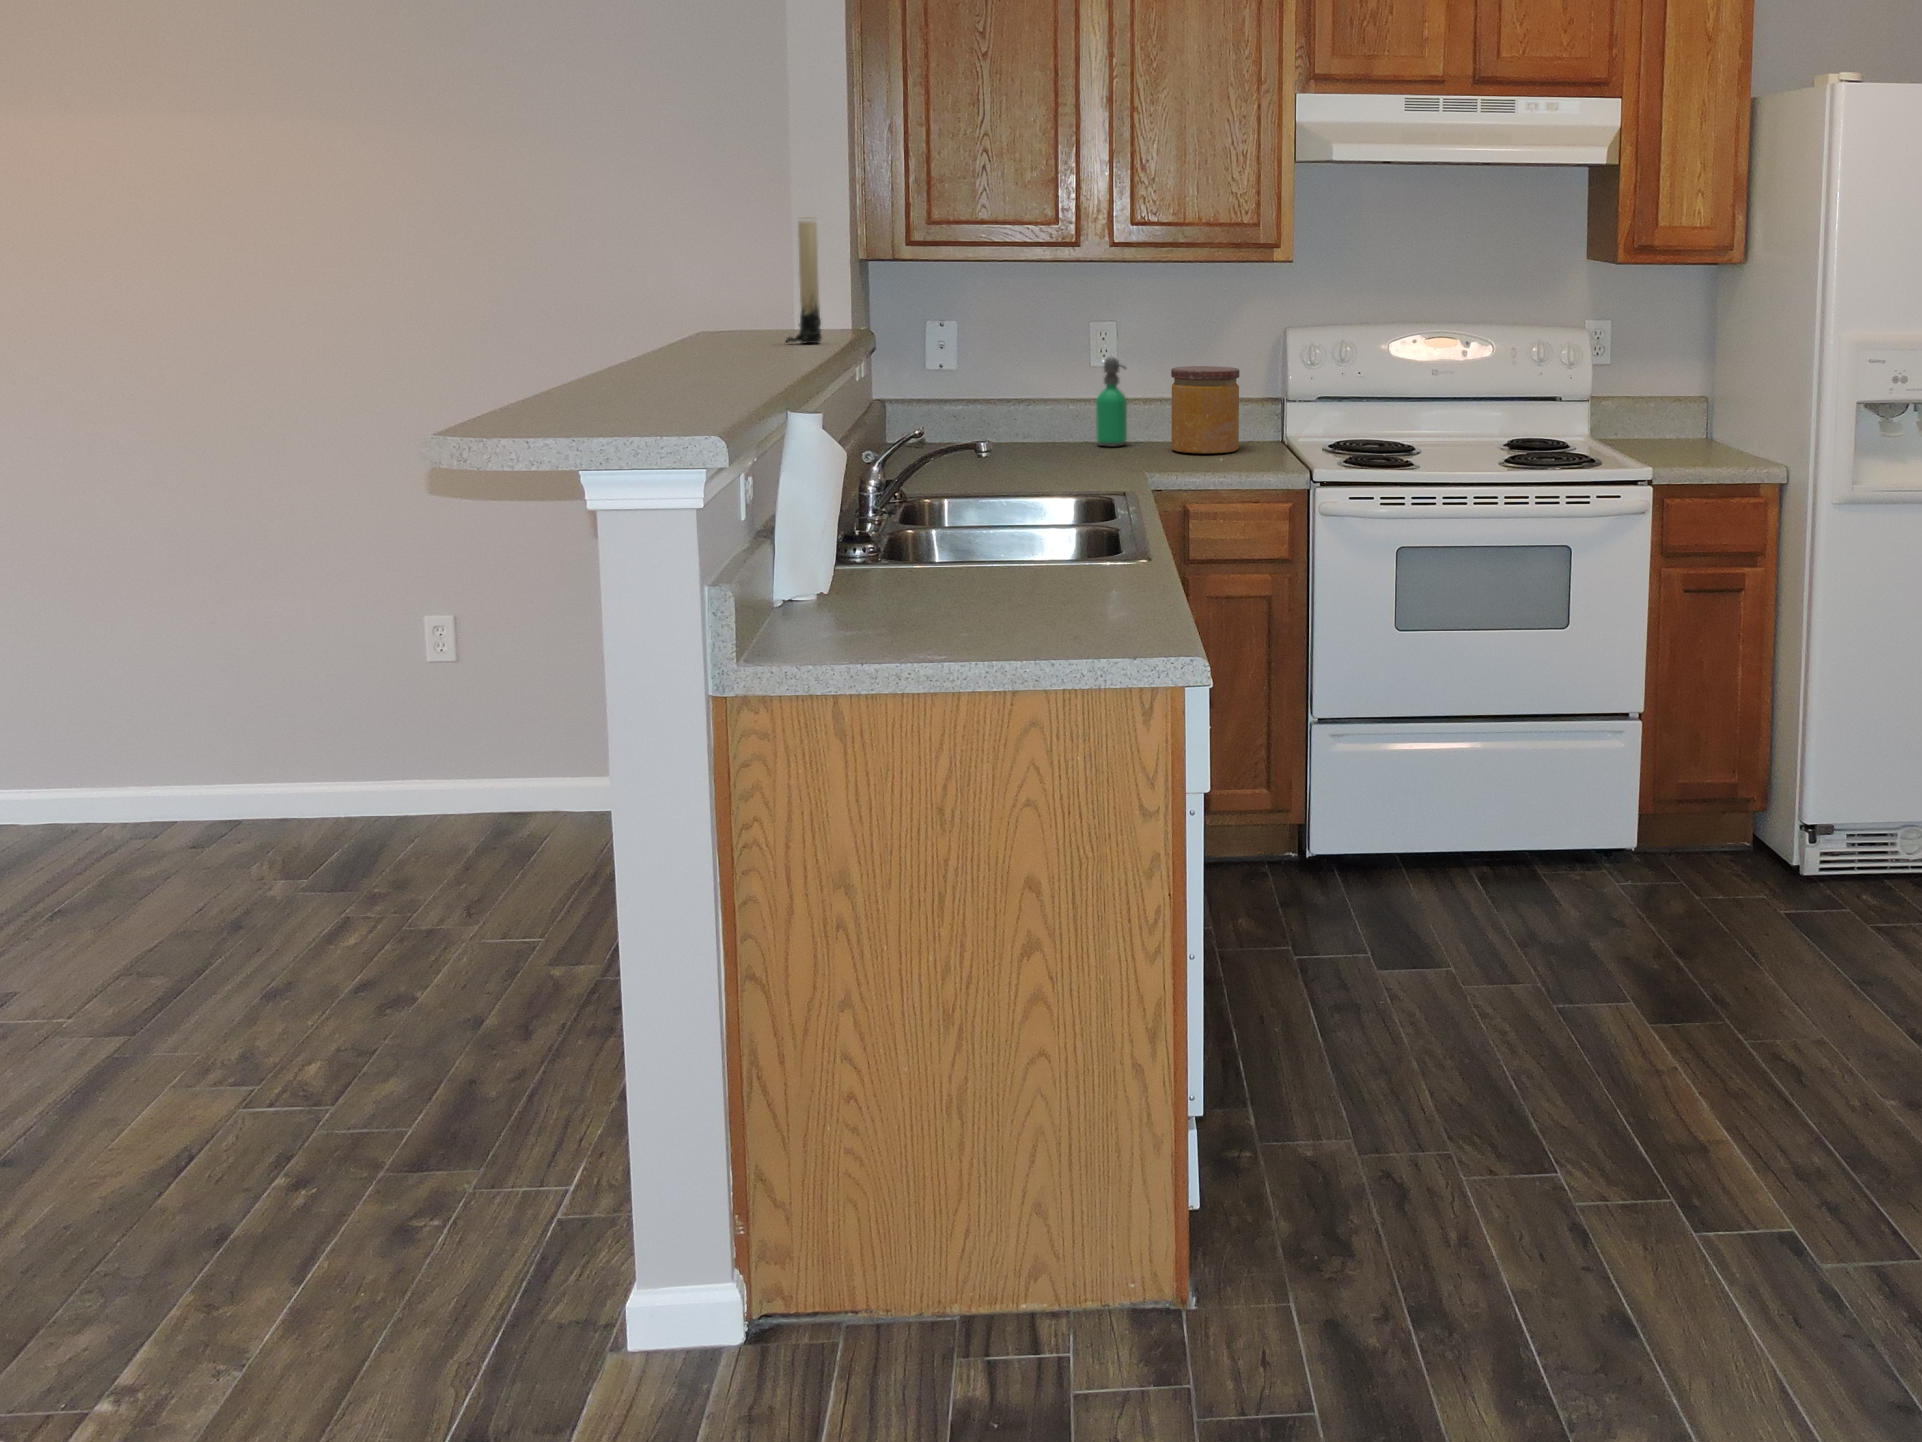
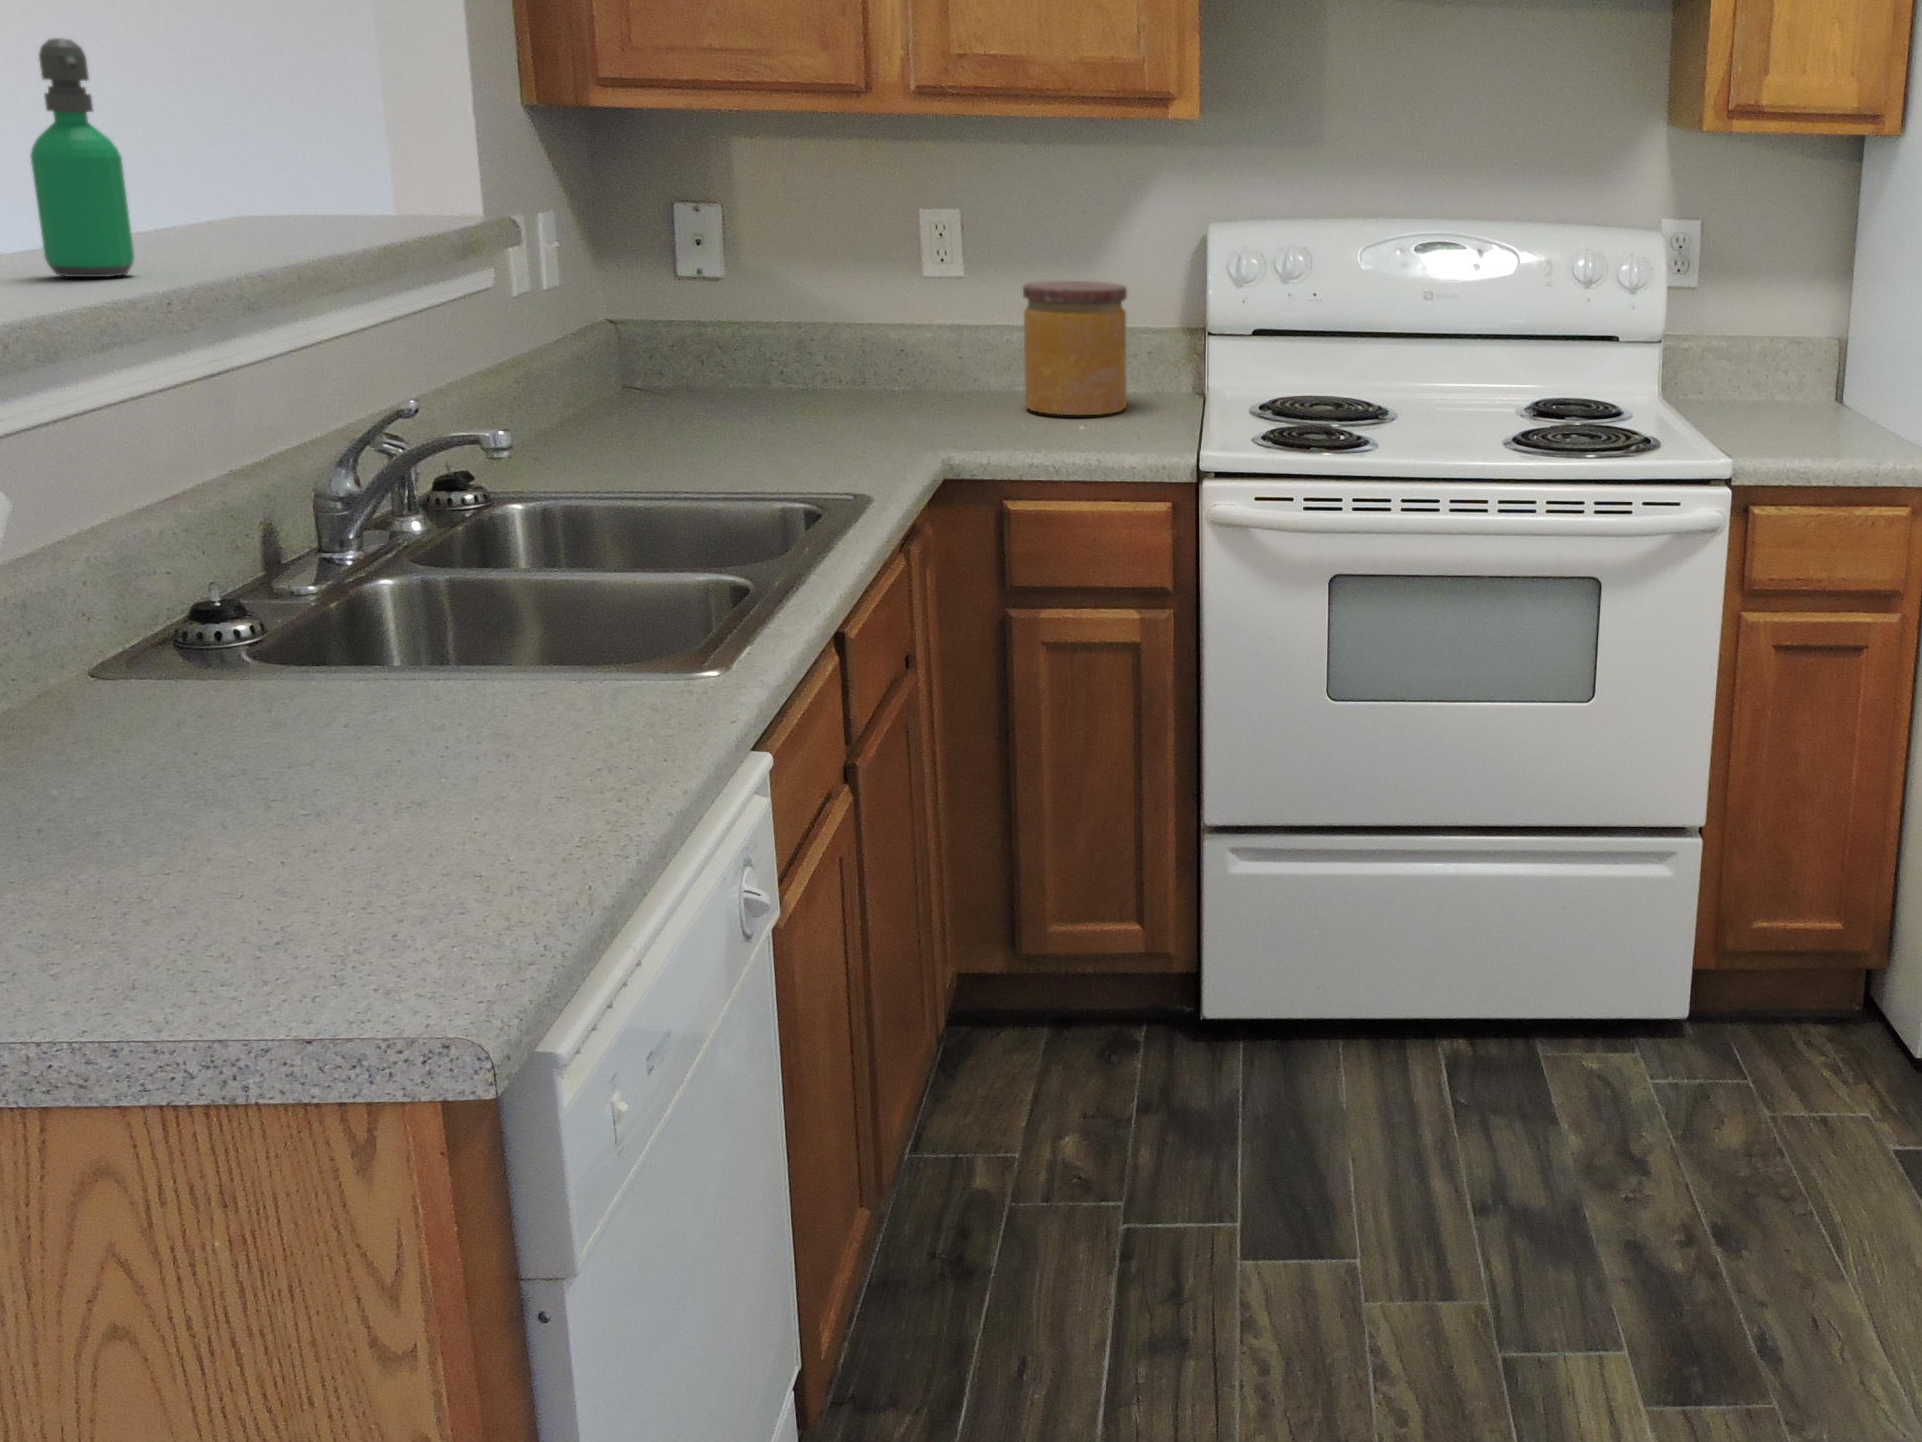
candle: present [786,217,821,343] -> none [293,19,355,236]
soap dispenser: present [1096,357,1127,447] -> present [30,38,134,277]

